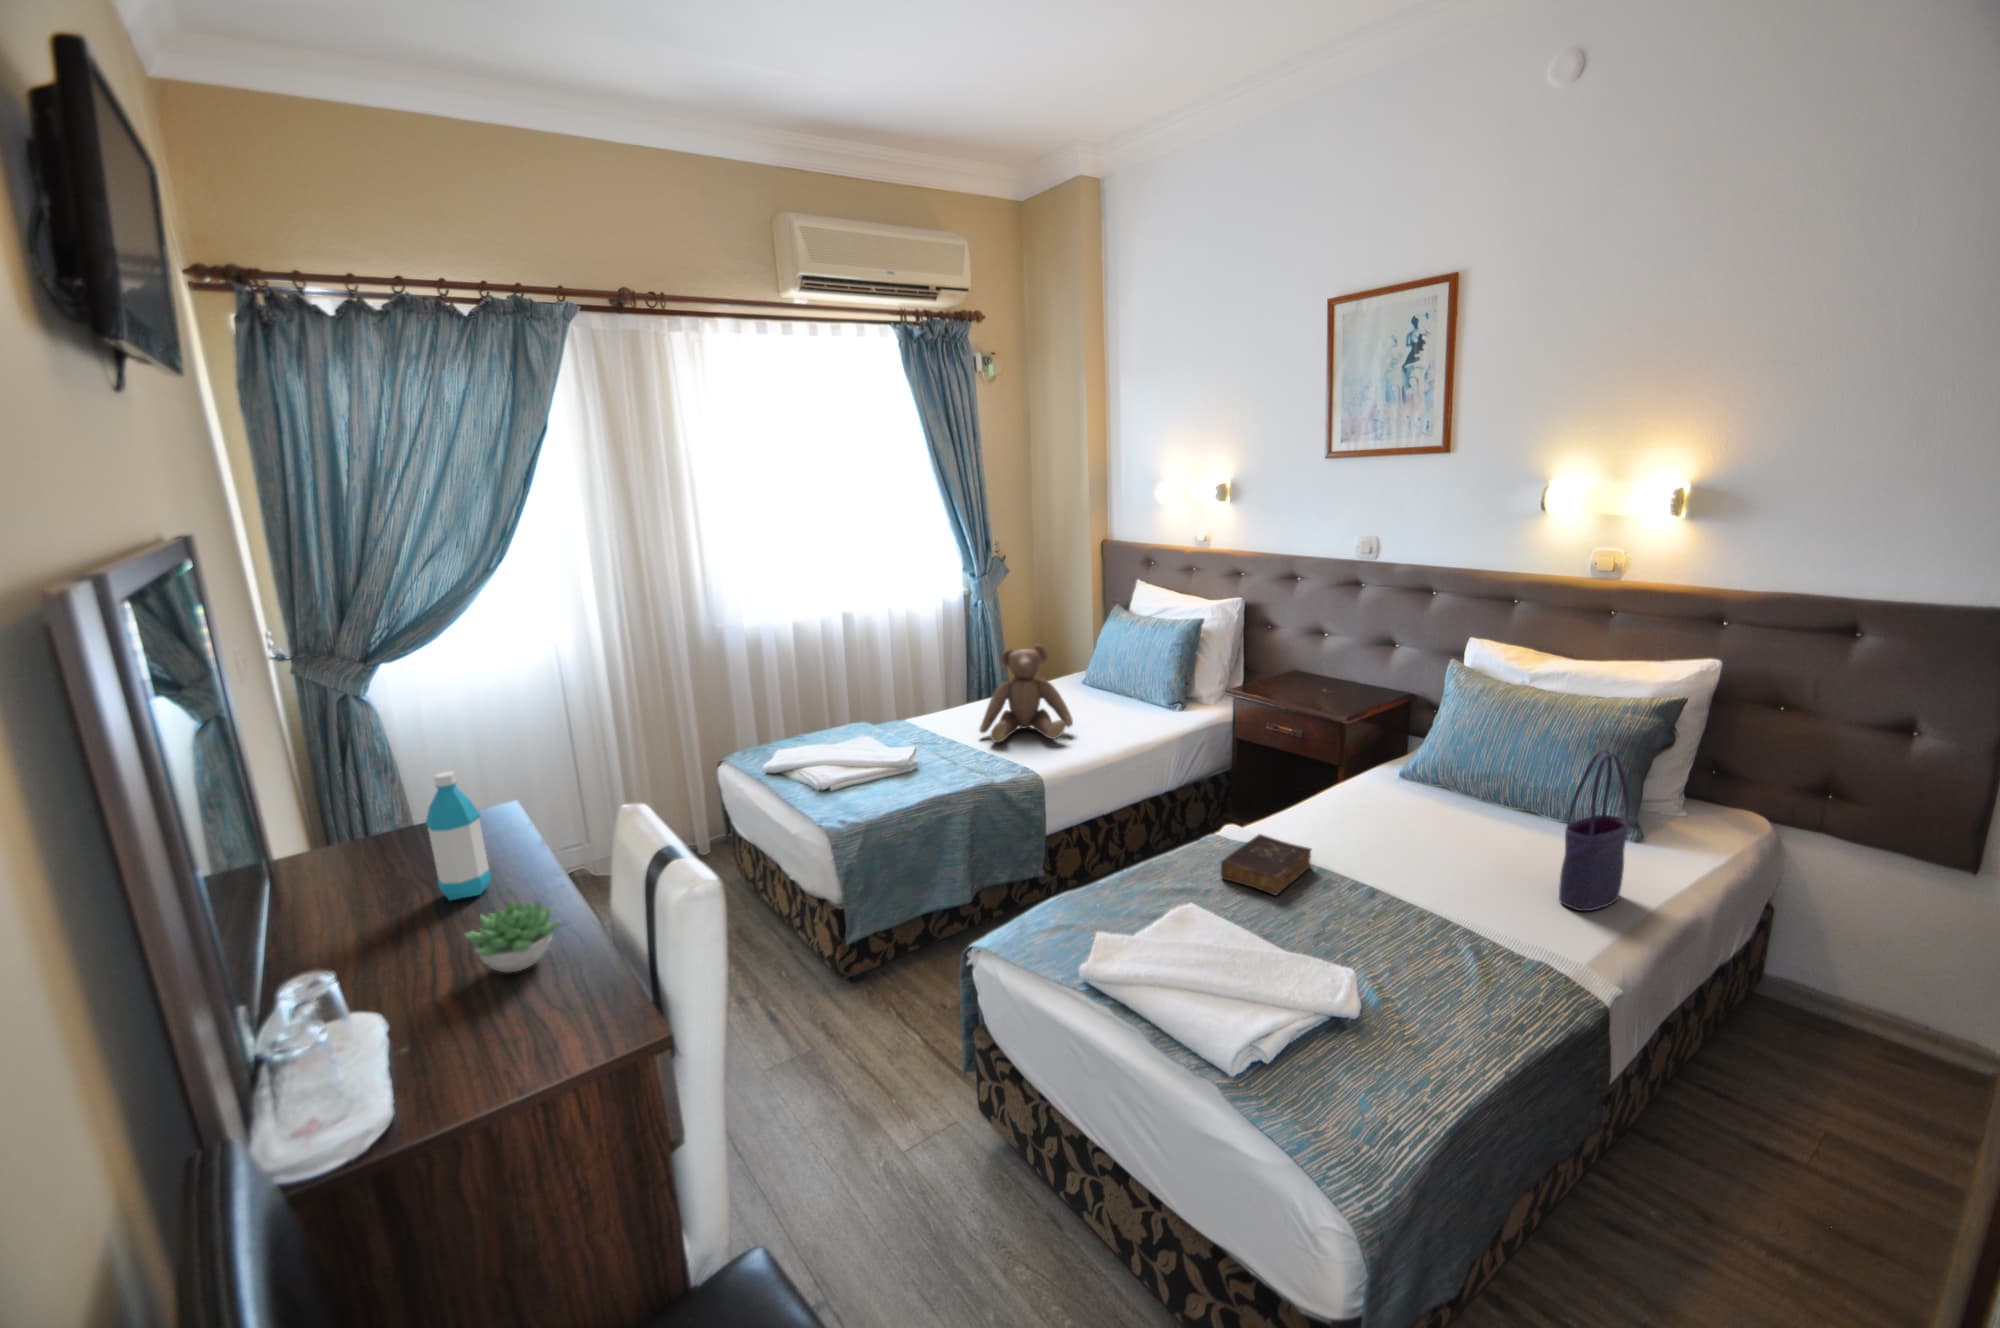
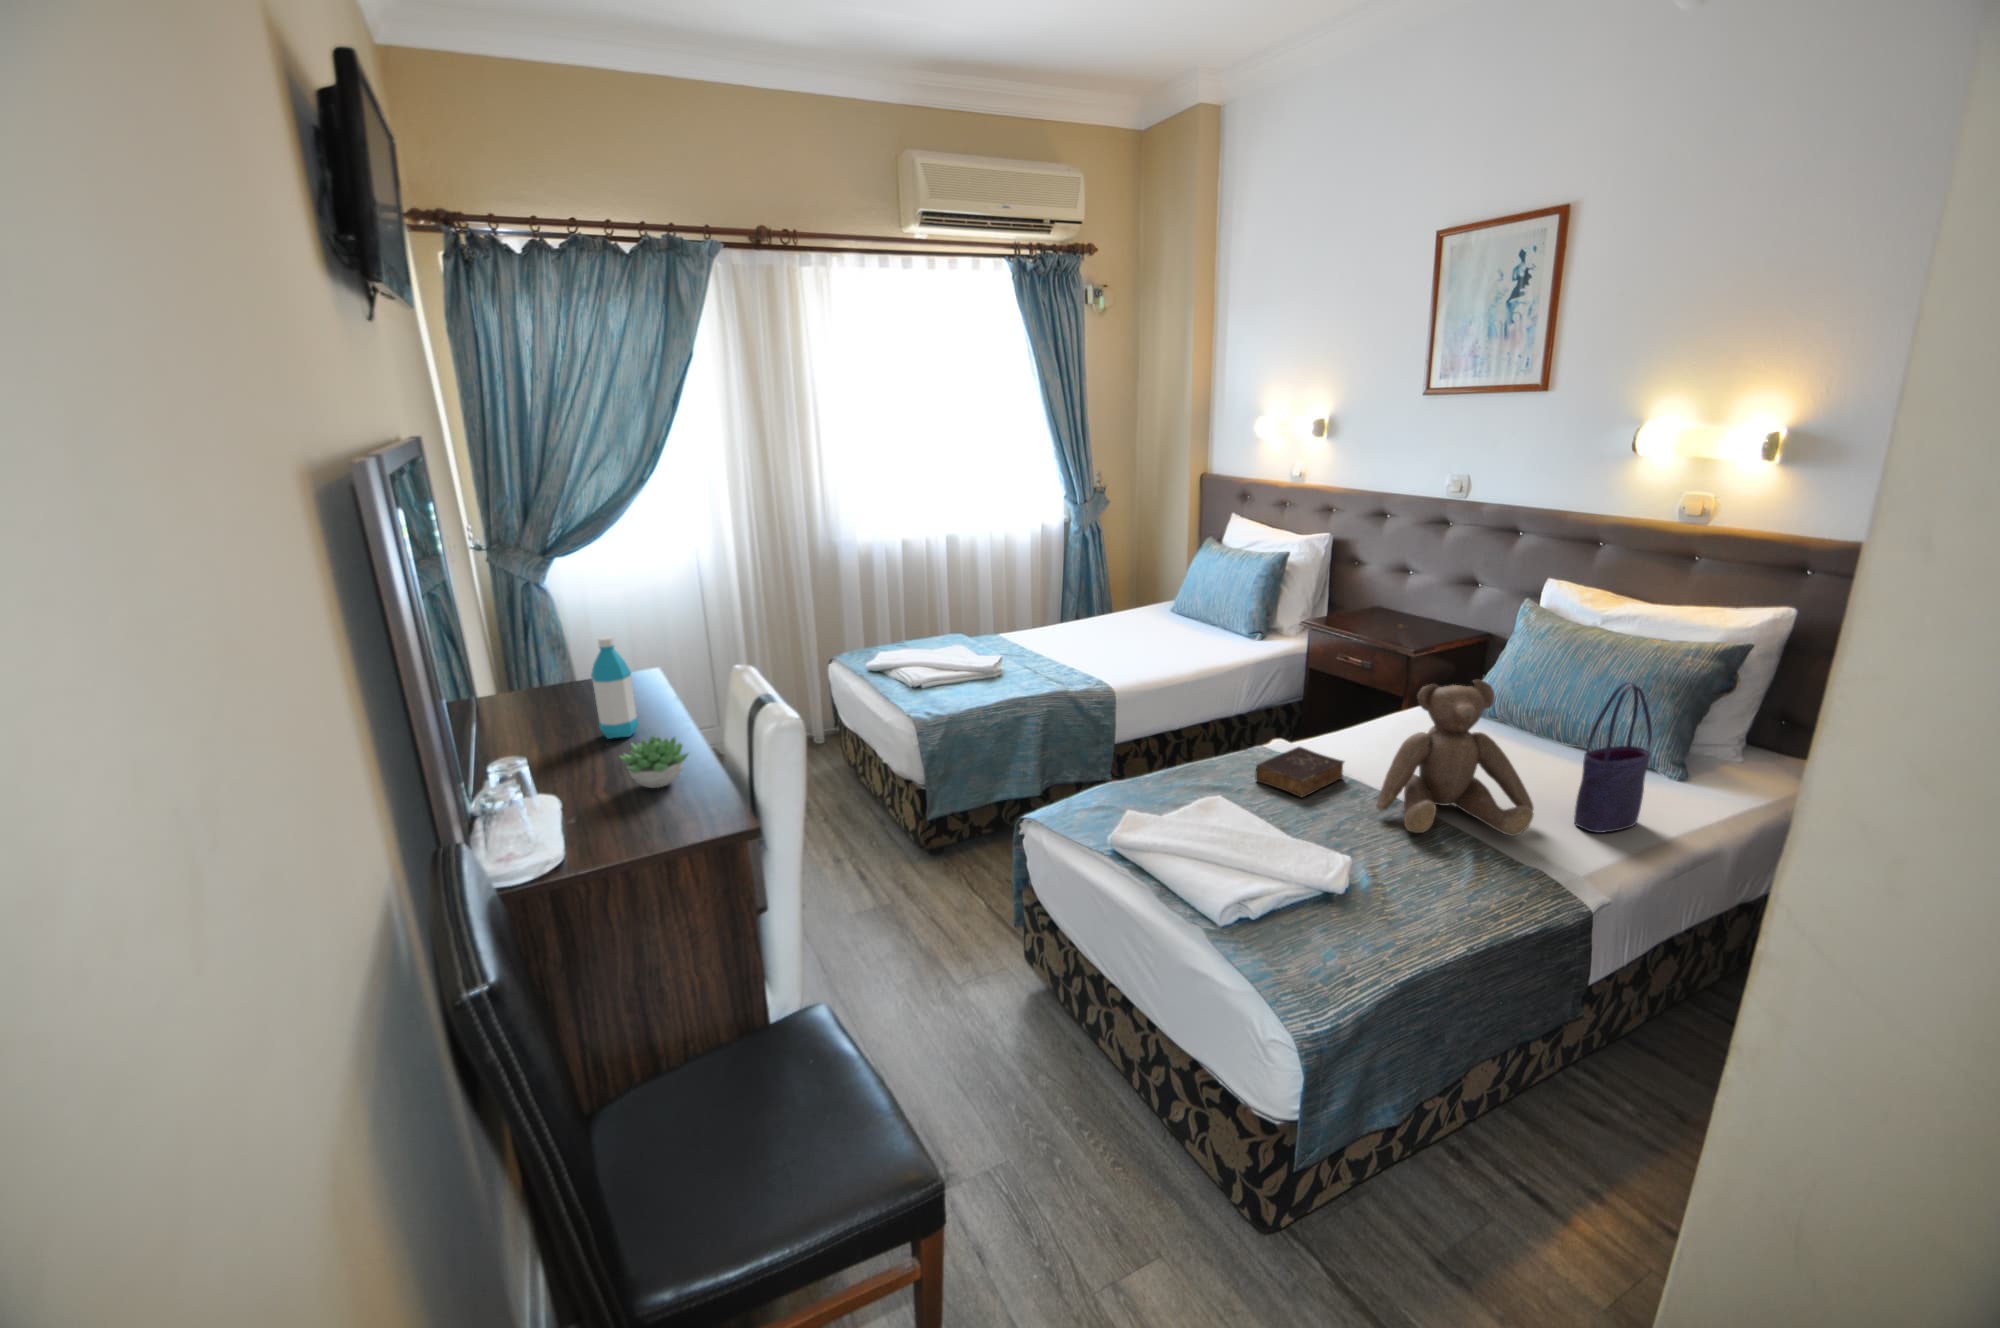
teddy bear: present [980,645,1073,743] -> present [1376,680,1534,836]

